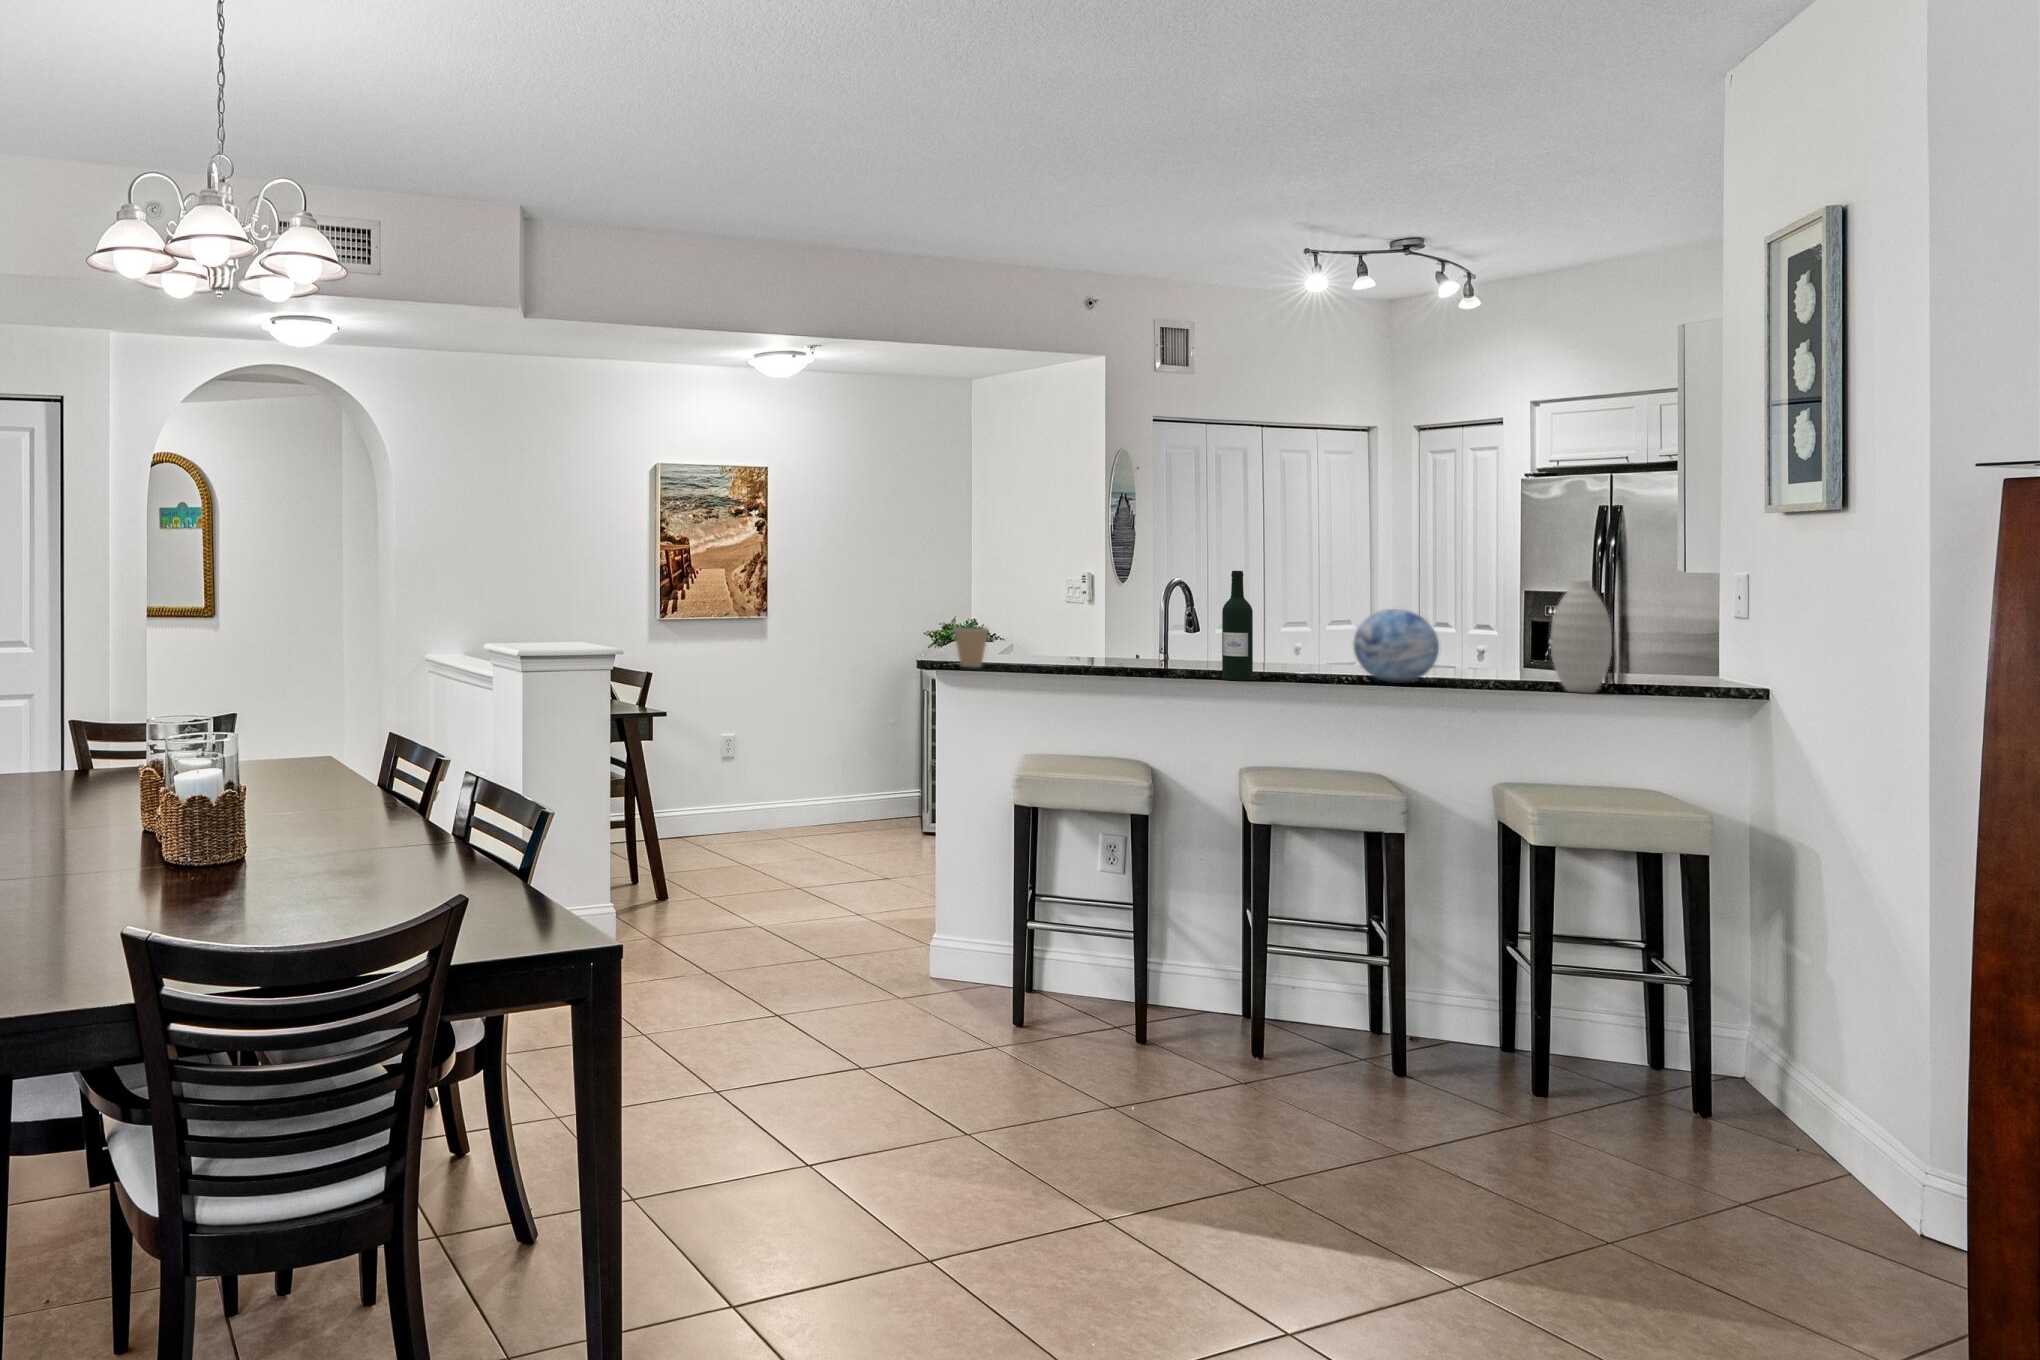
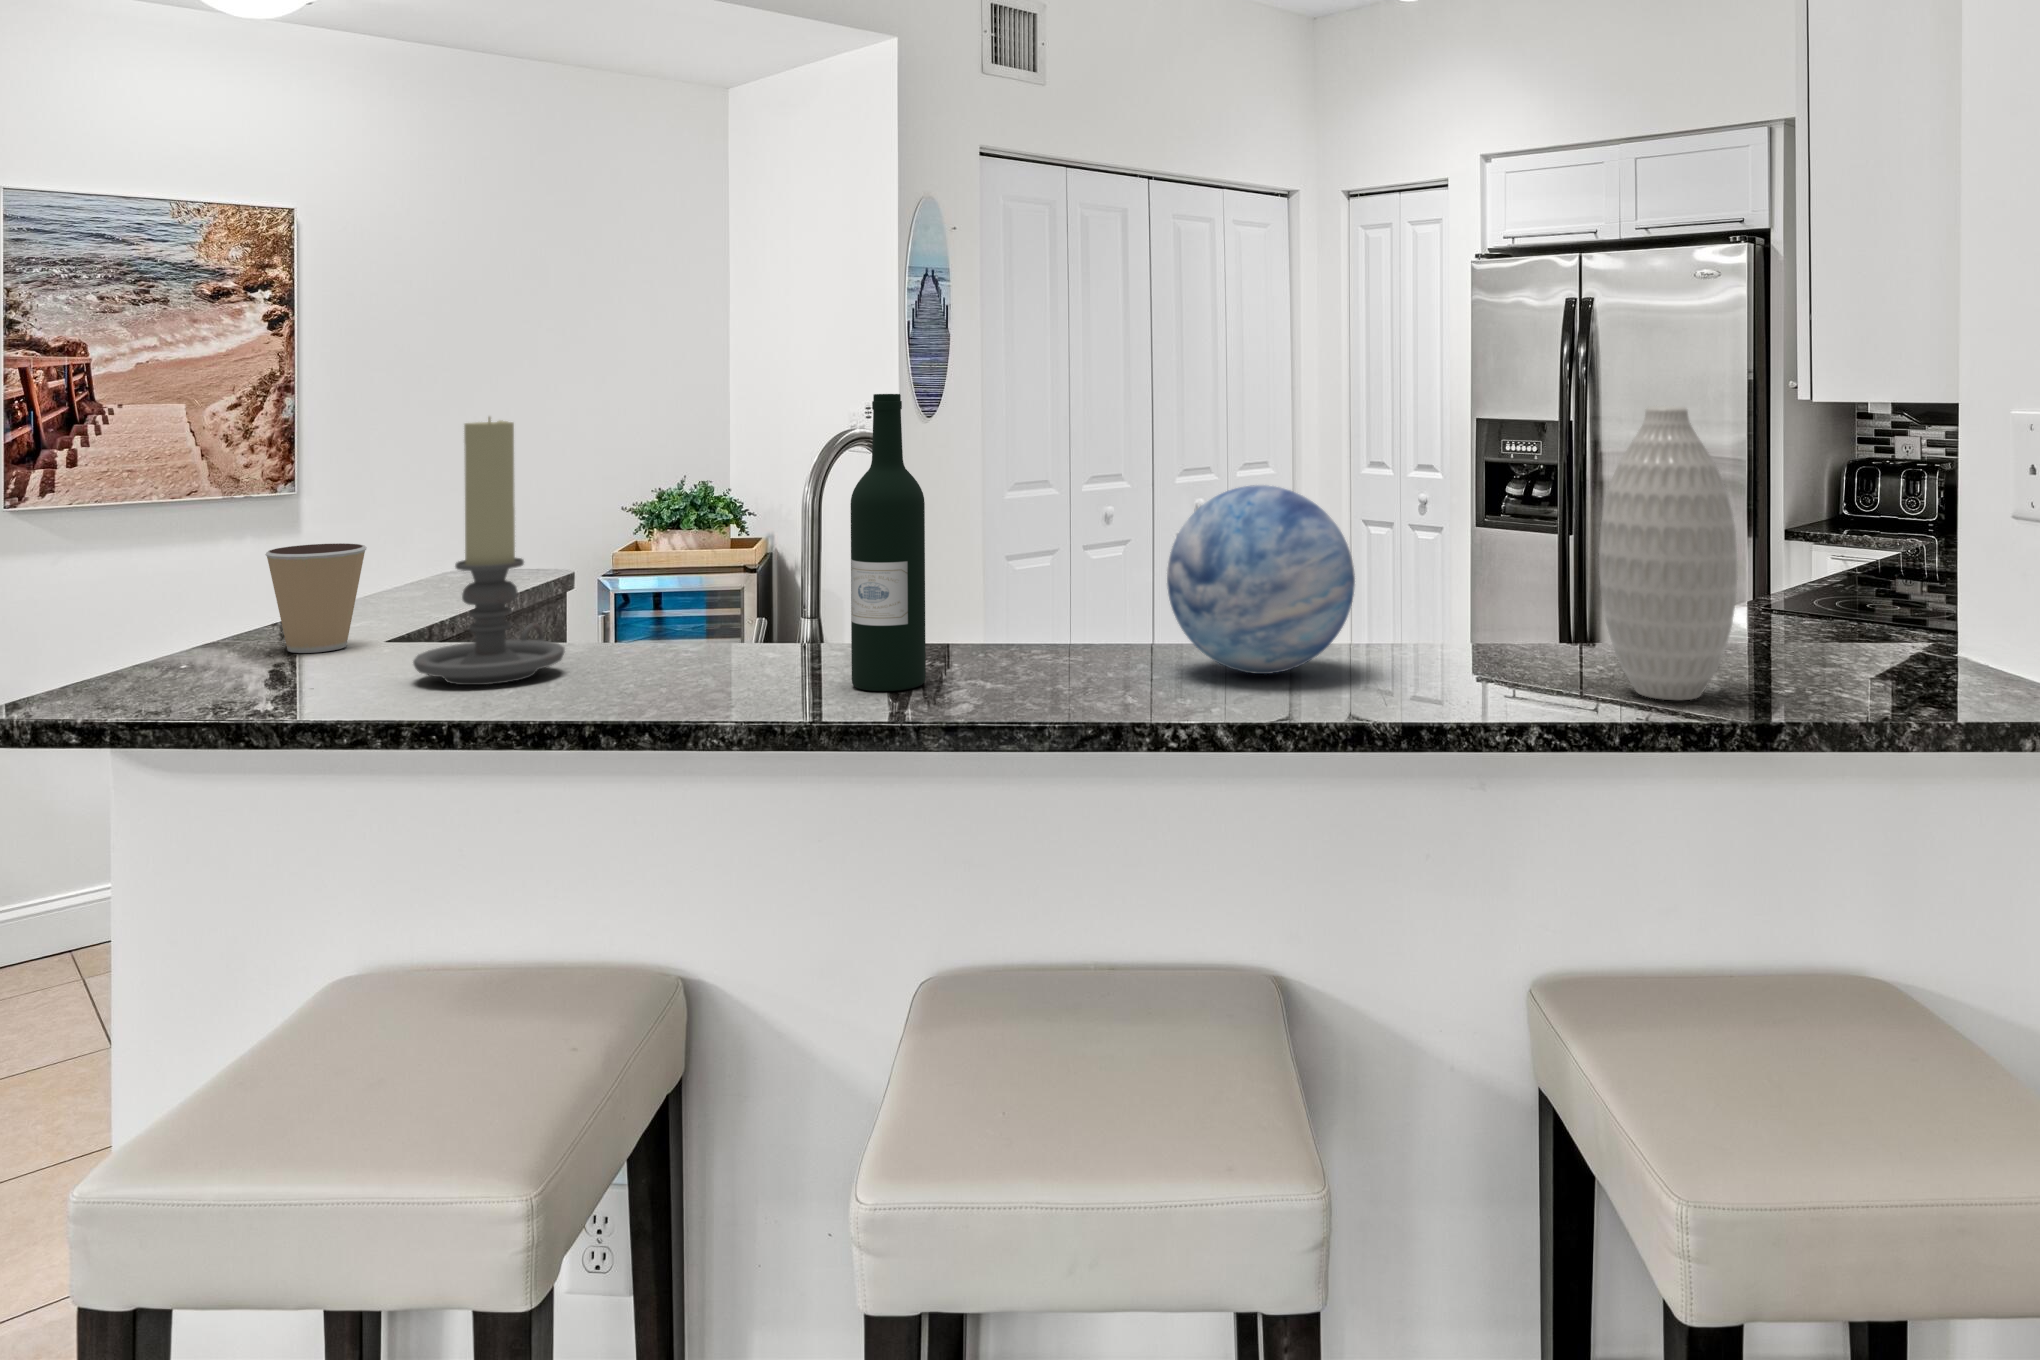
candle holder: none [1042,577,1097,675] -> present [413,417,565,685]

